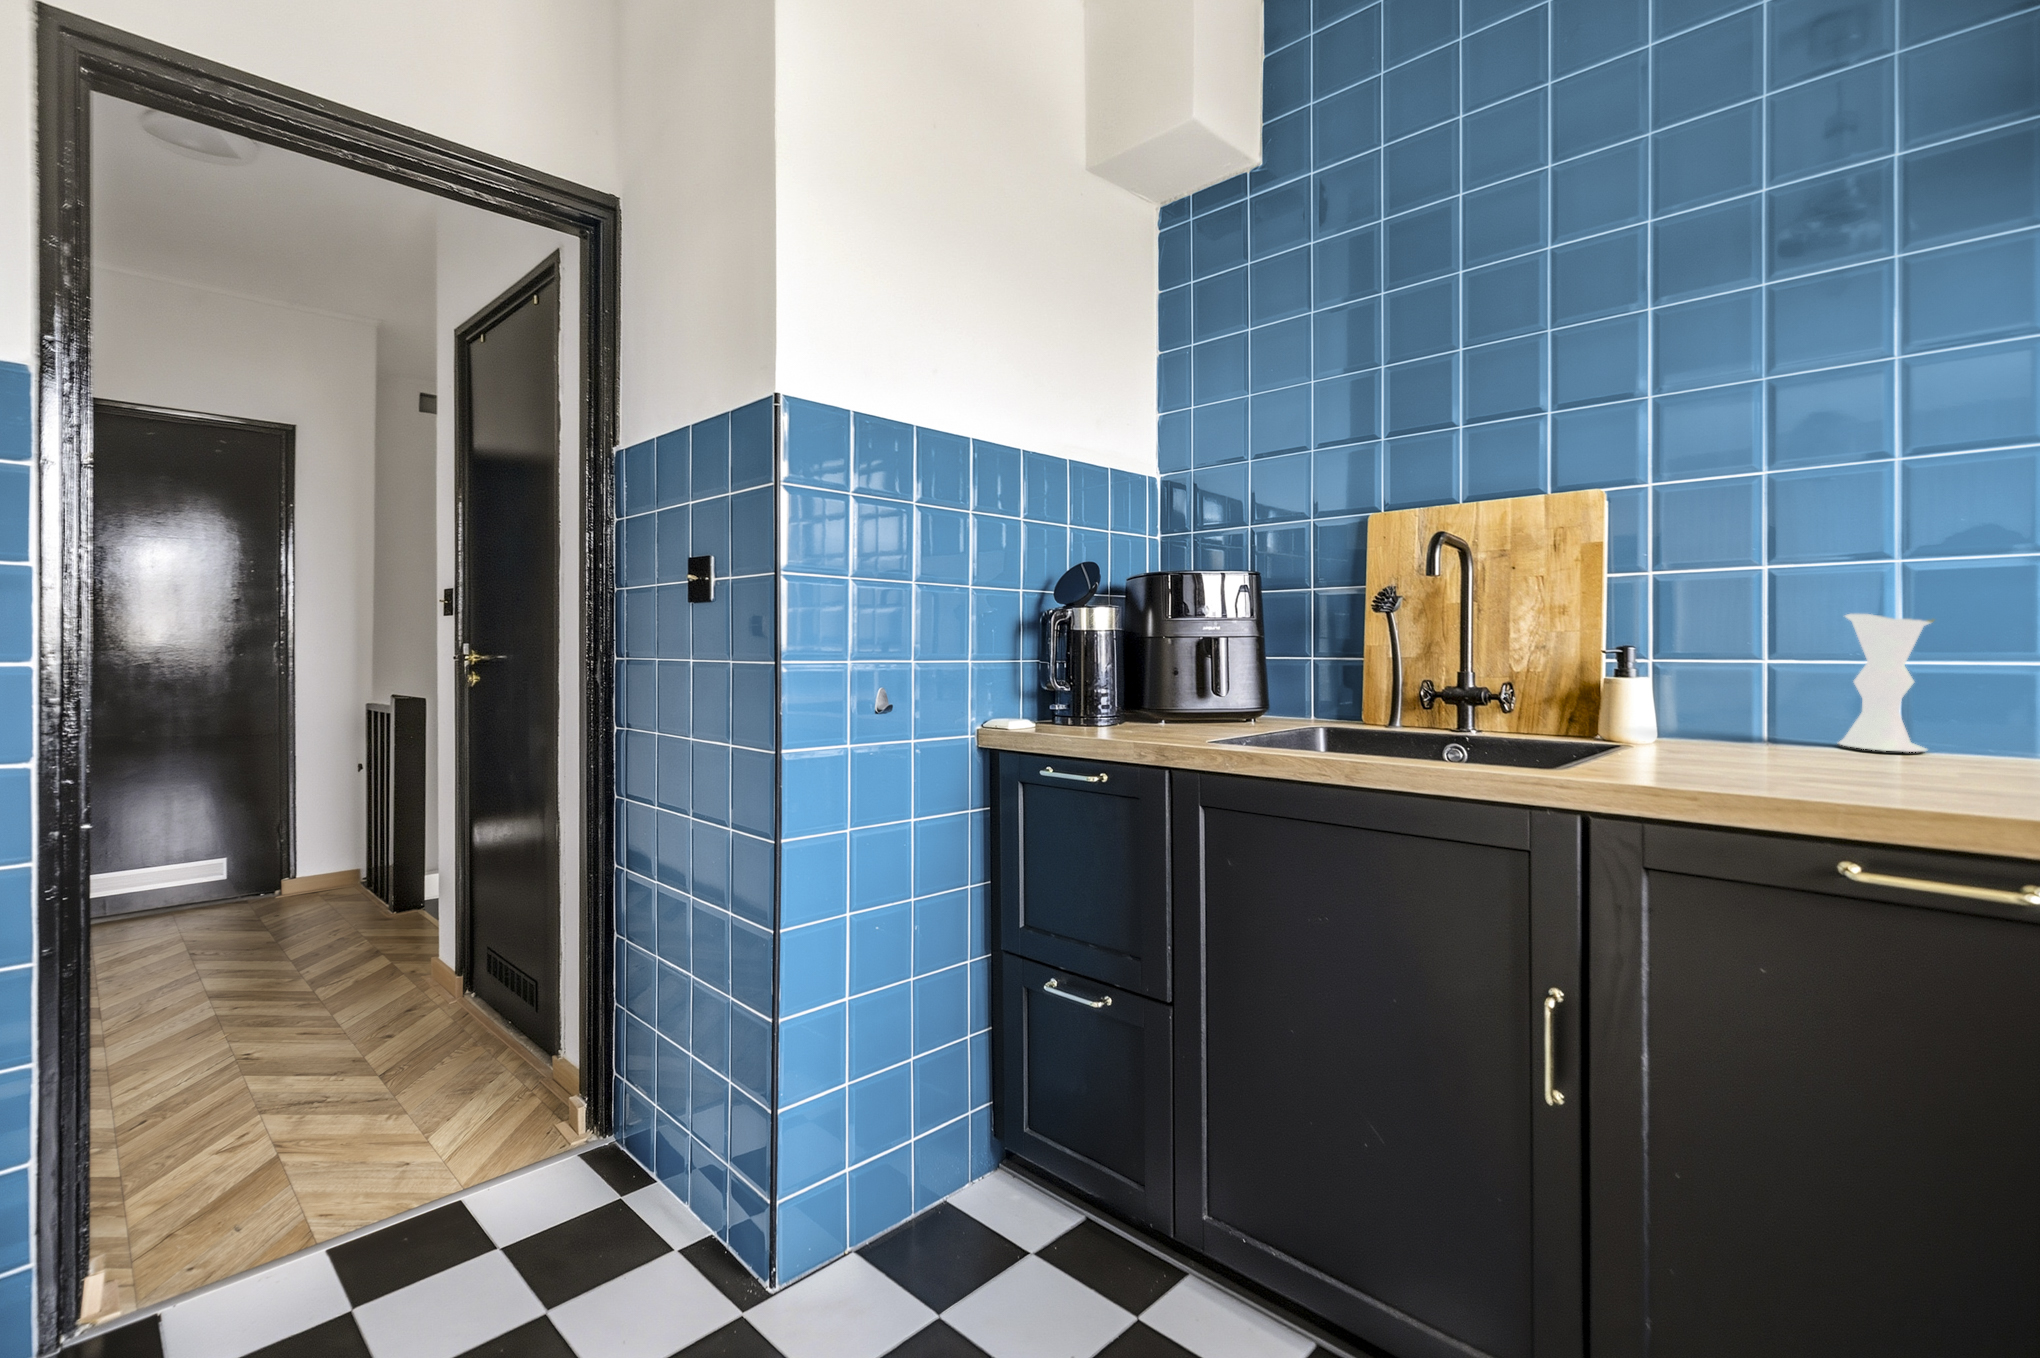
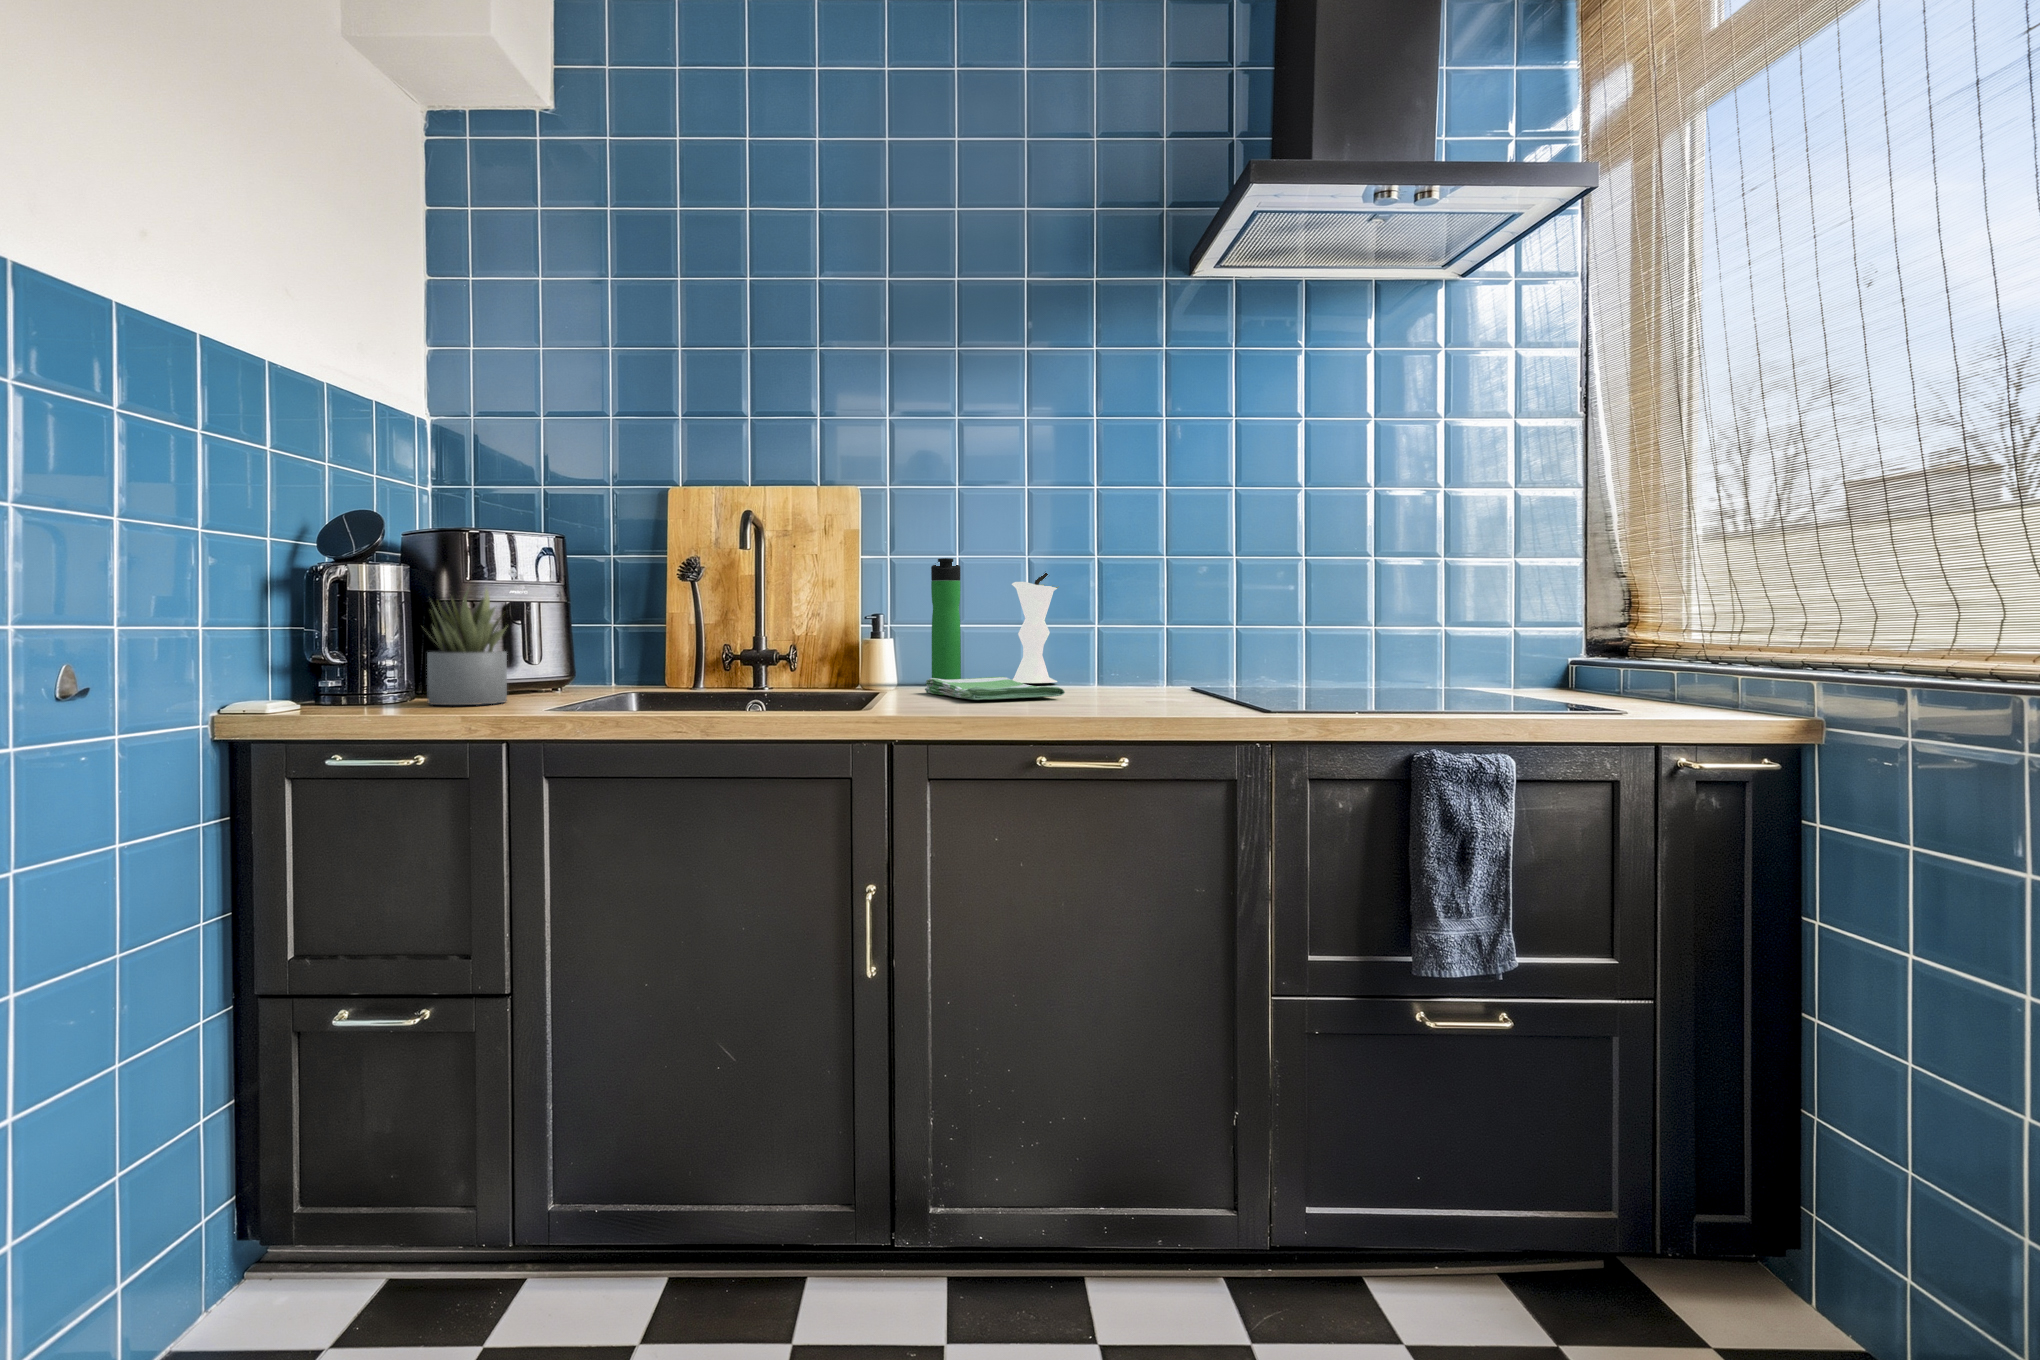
bottle: none [1703,585,1754,741] -> present [931,558,961,680]
succulent plant: none [1129,624,1201,732] -> present [427,589,507,705]
dish towel: none [1690,739,1951,791] -> present [925,677,1065,700]

